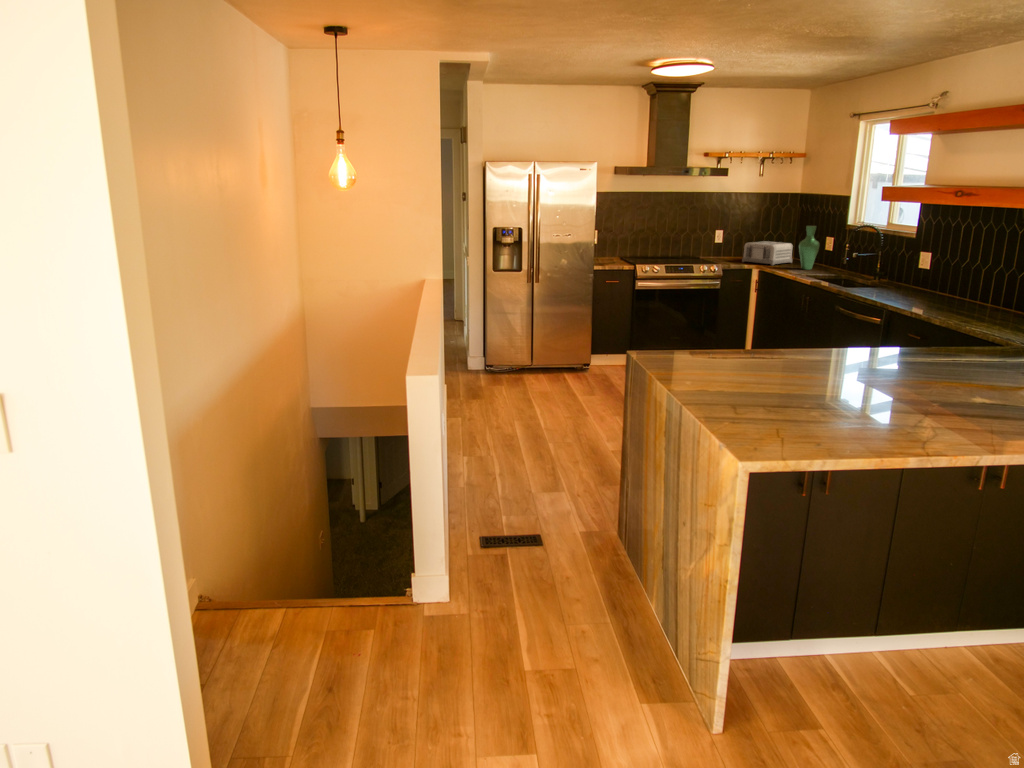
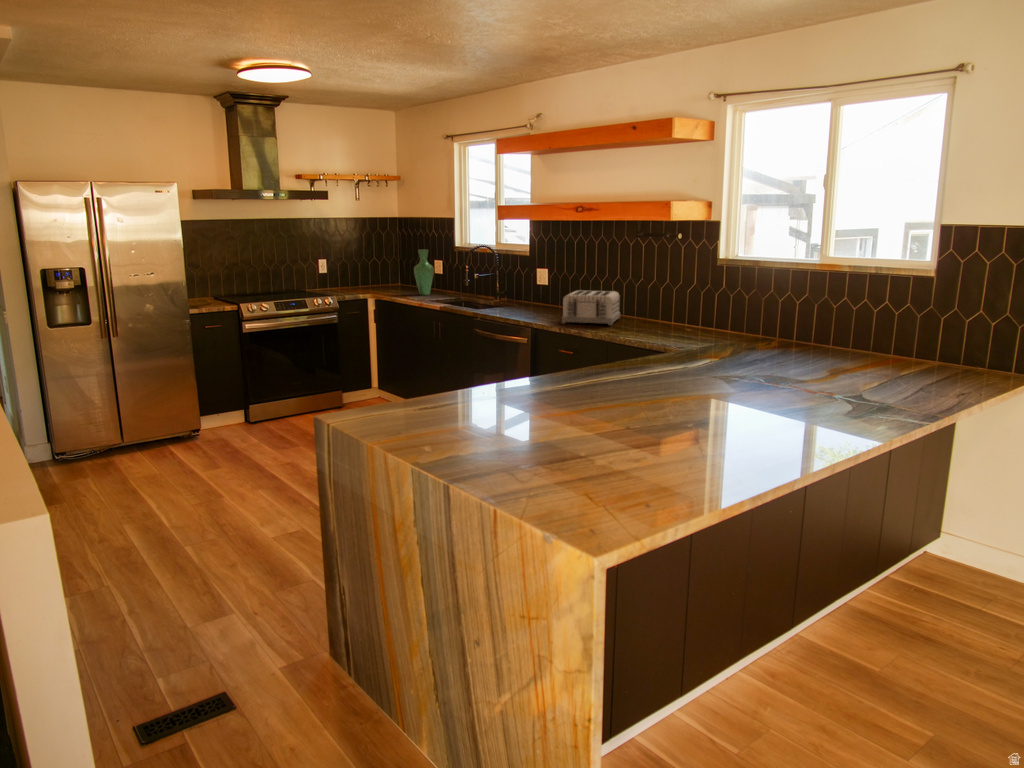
toaster: present [742,241,792,265] -> present [562,290,620,325]

